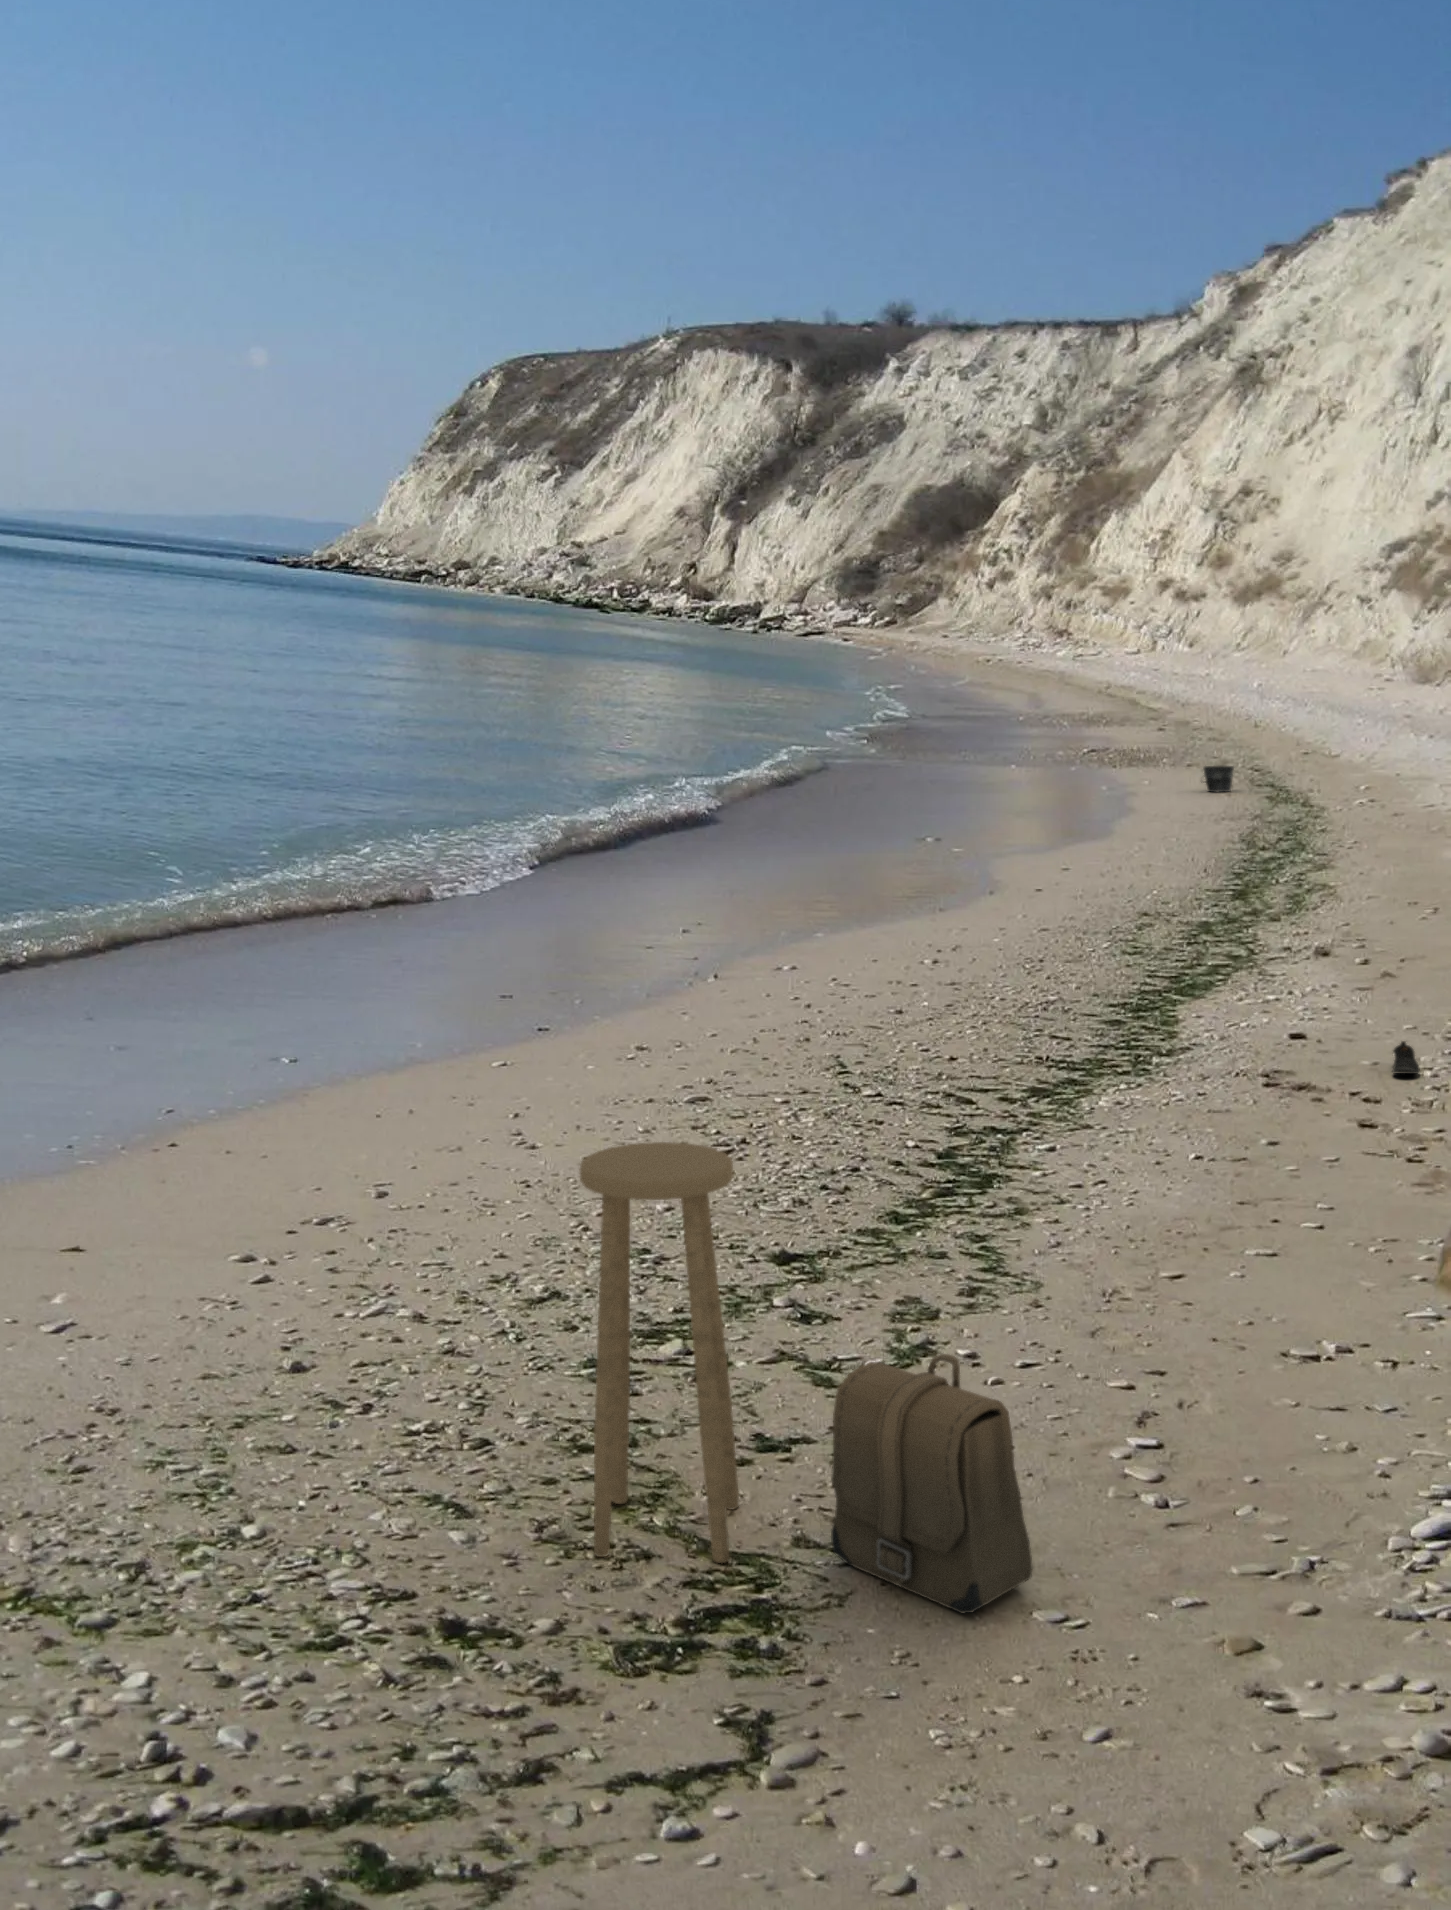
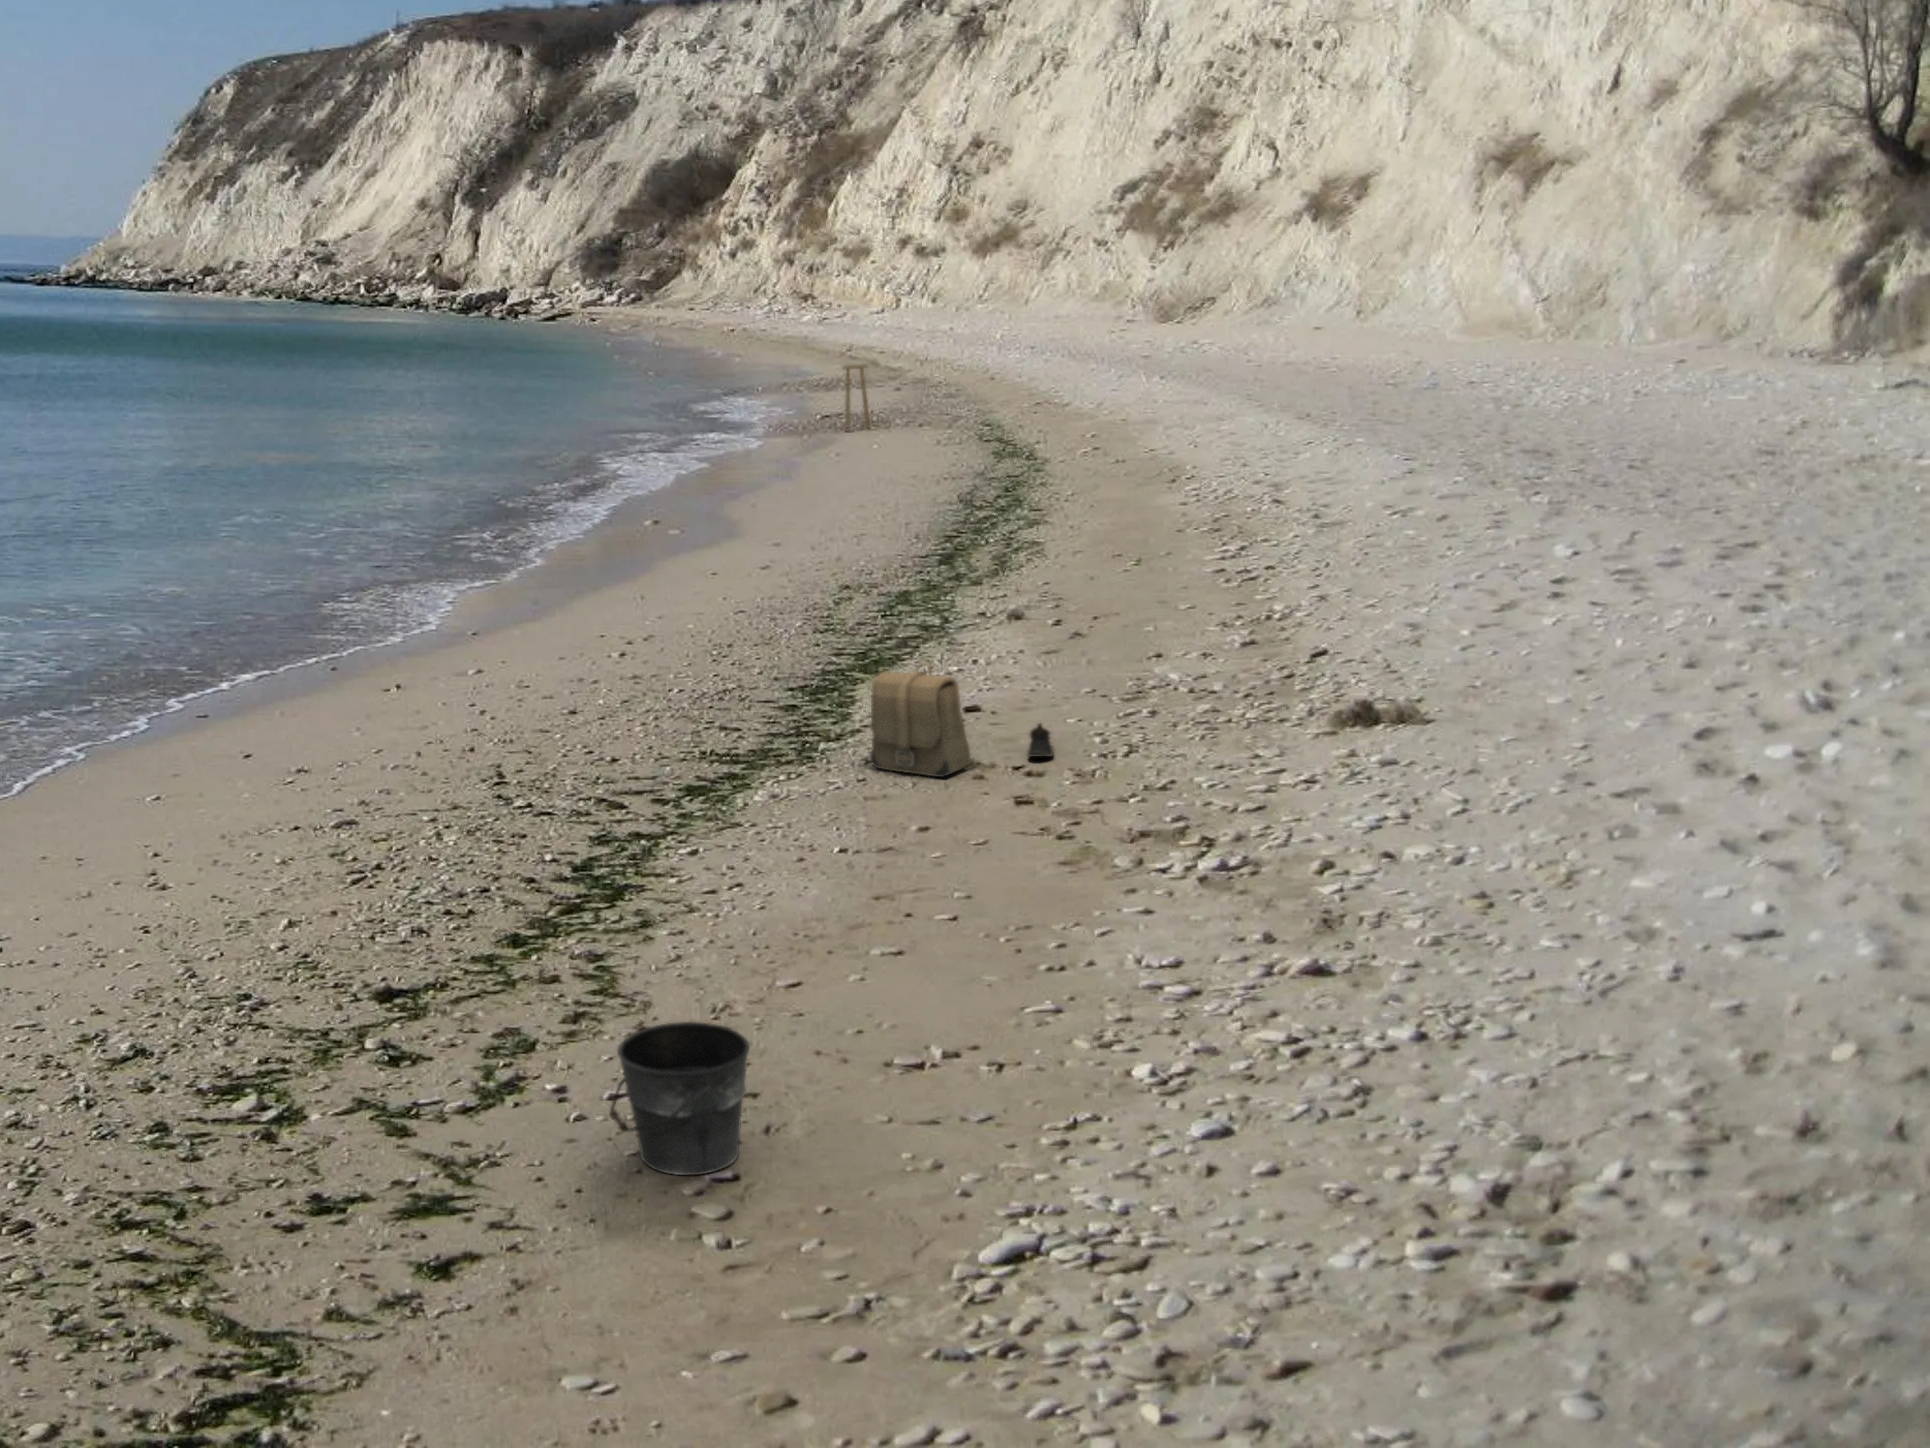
bucket: present [1204,766,1234,792] -> present [609,1022,750,1175]
stool: present [580,1142,739,1563] -> present [843,365,870,429]
backpack: present [831,1354,1032,1614] -> present [870,663,971,777]

